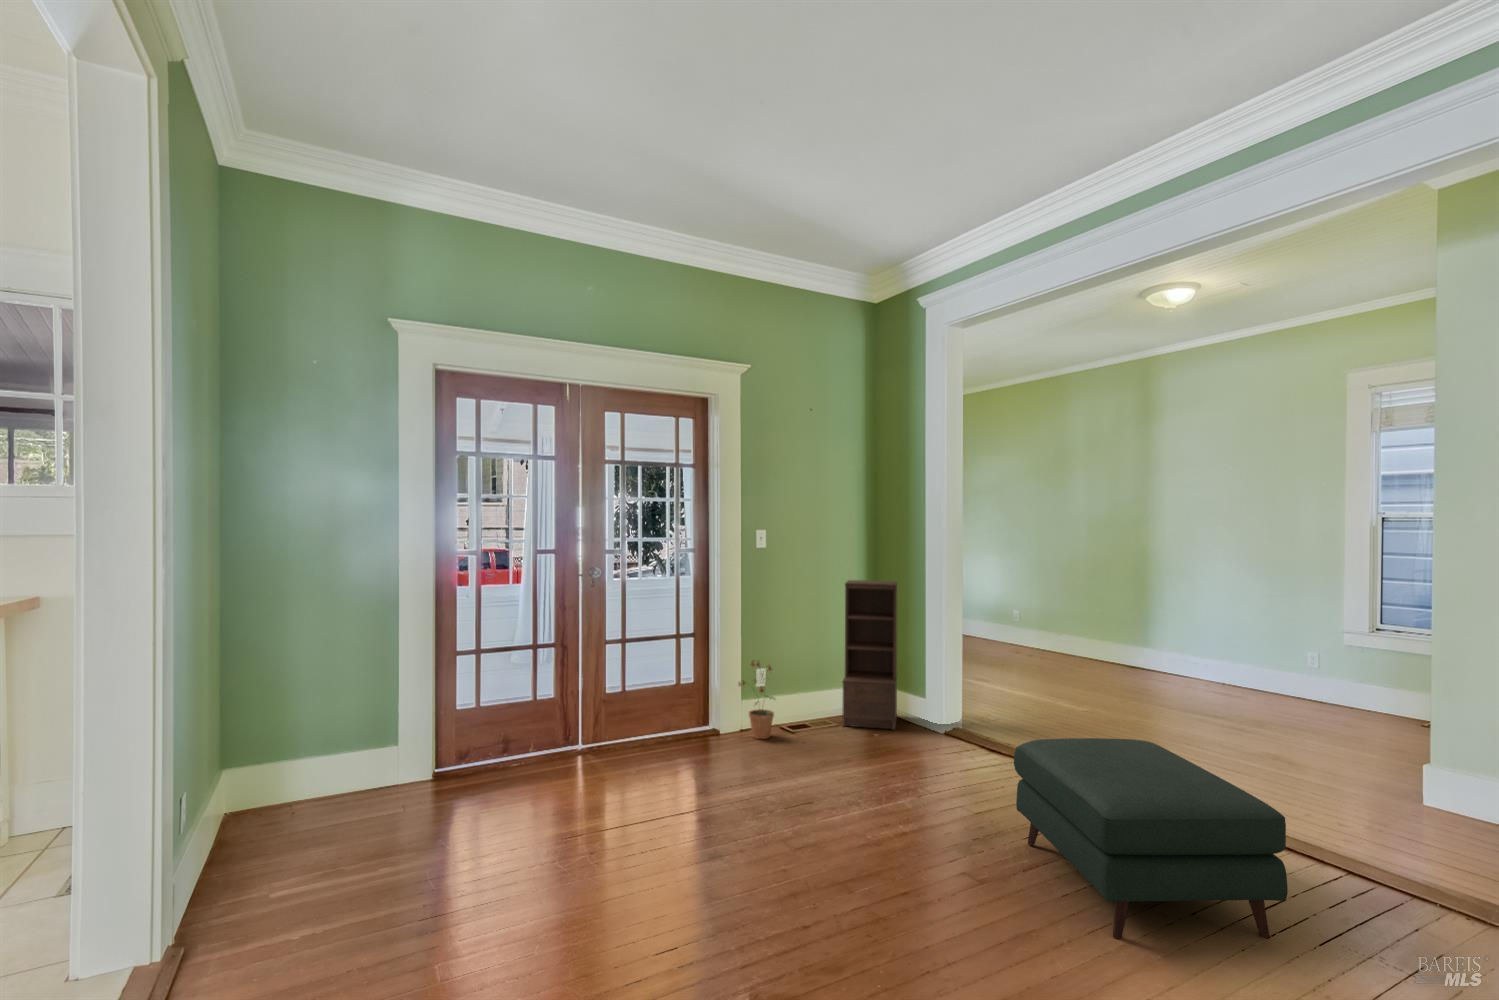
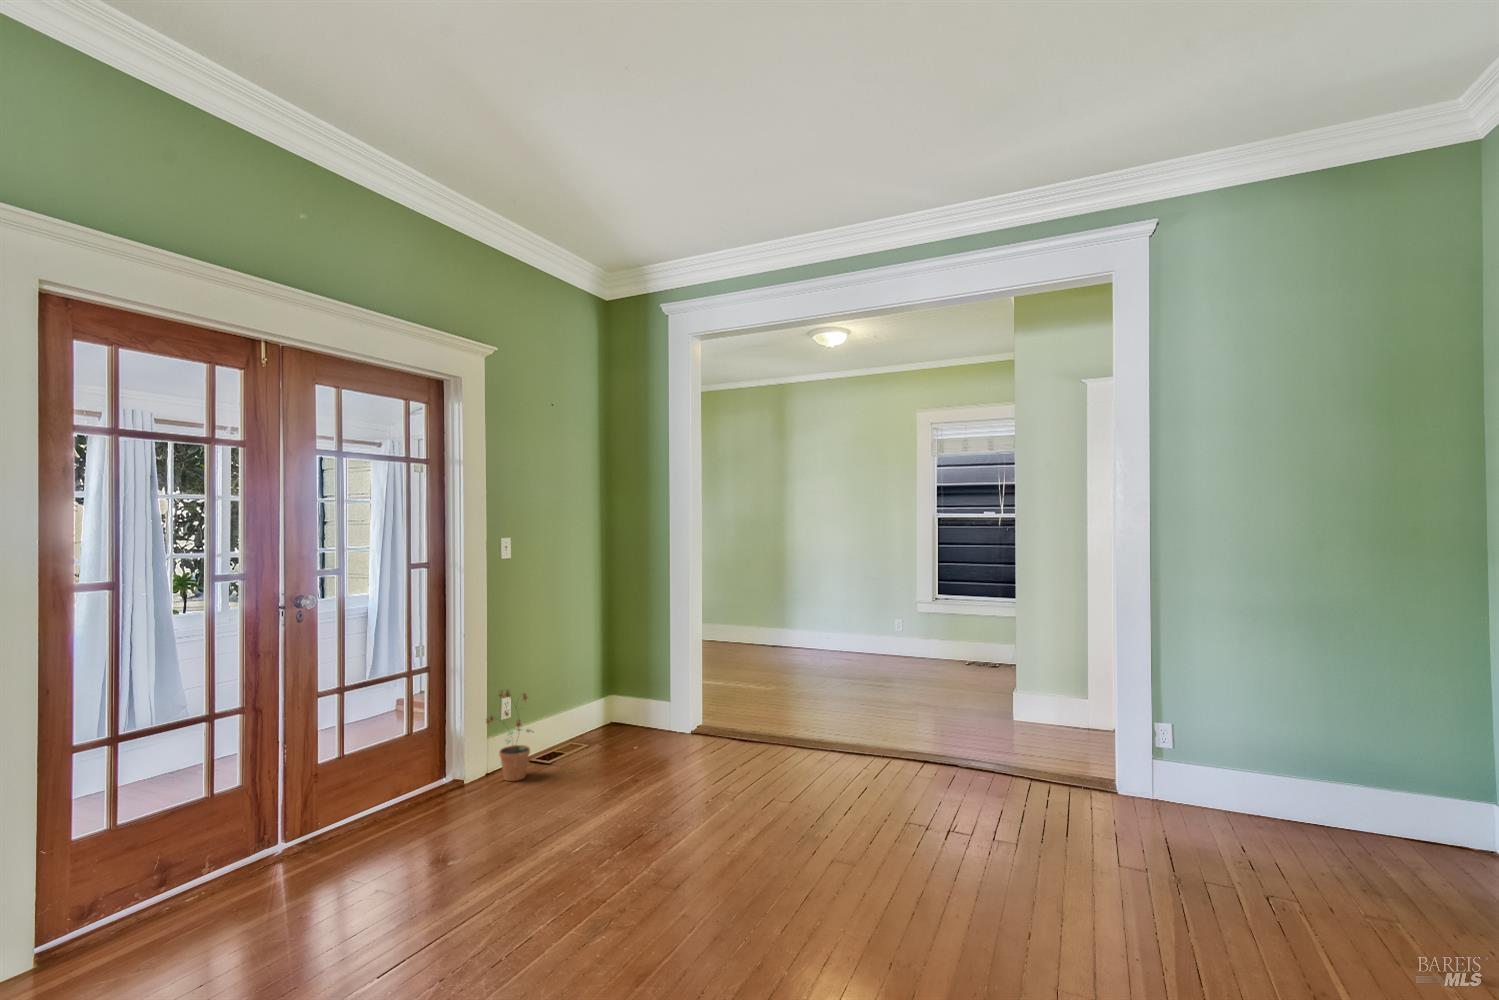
bookshelf: present [842,580,898,730] -> none [584,587,648,747]
ottoman: present [1014,738,1288,939] -> none [852,715,1101,905]

